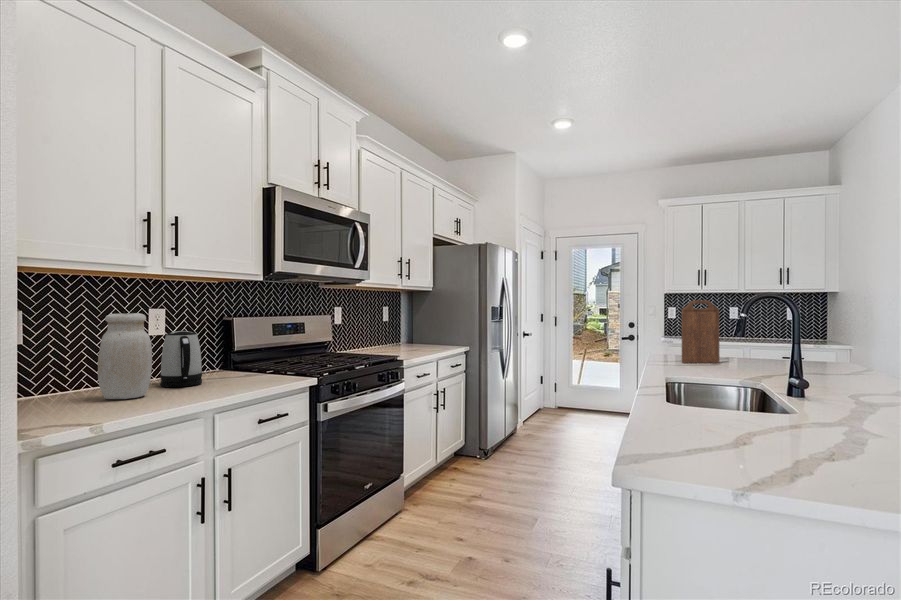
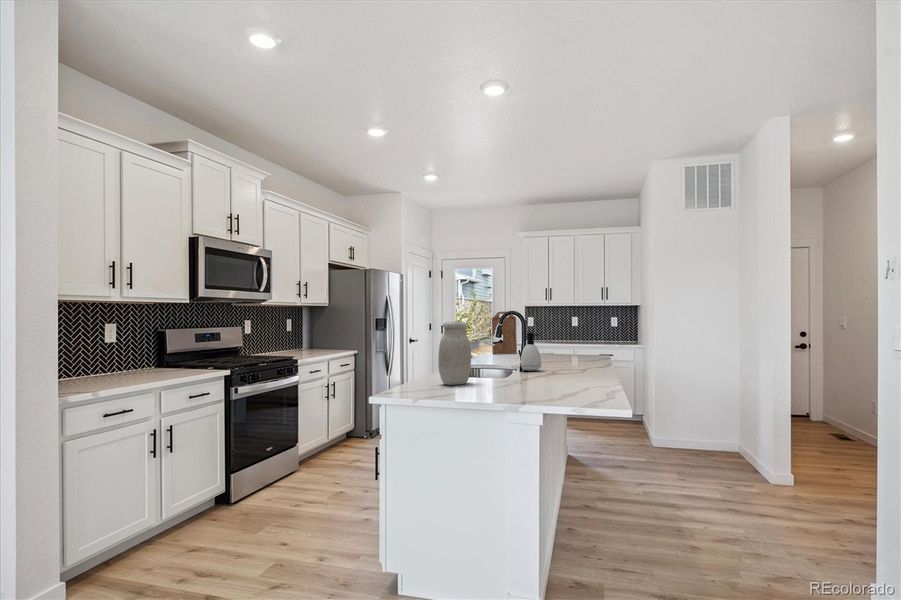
jar: present [98,313,152,399] -> present [438,321,471,385]
kettle: present [160,331,202,387] -> none [118,339,147,377]
soap dispenser: none [825,340,875,412] -> present [521,333,541,371]

